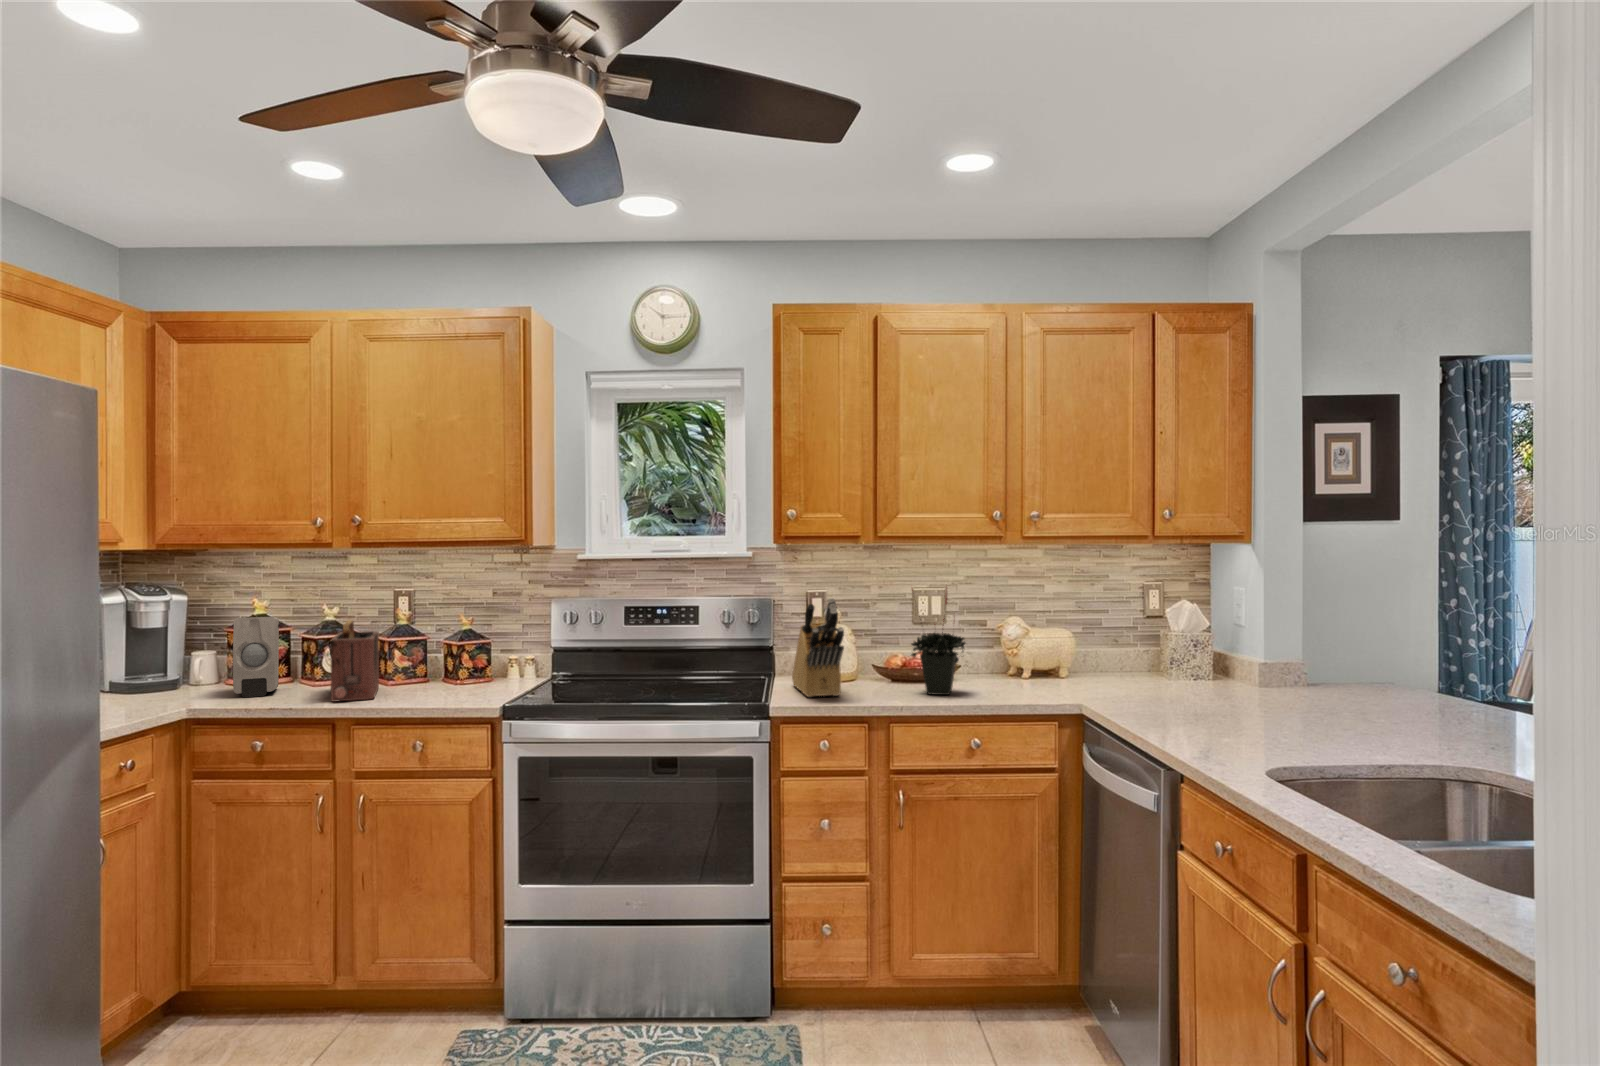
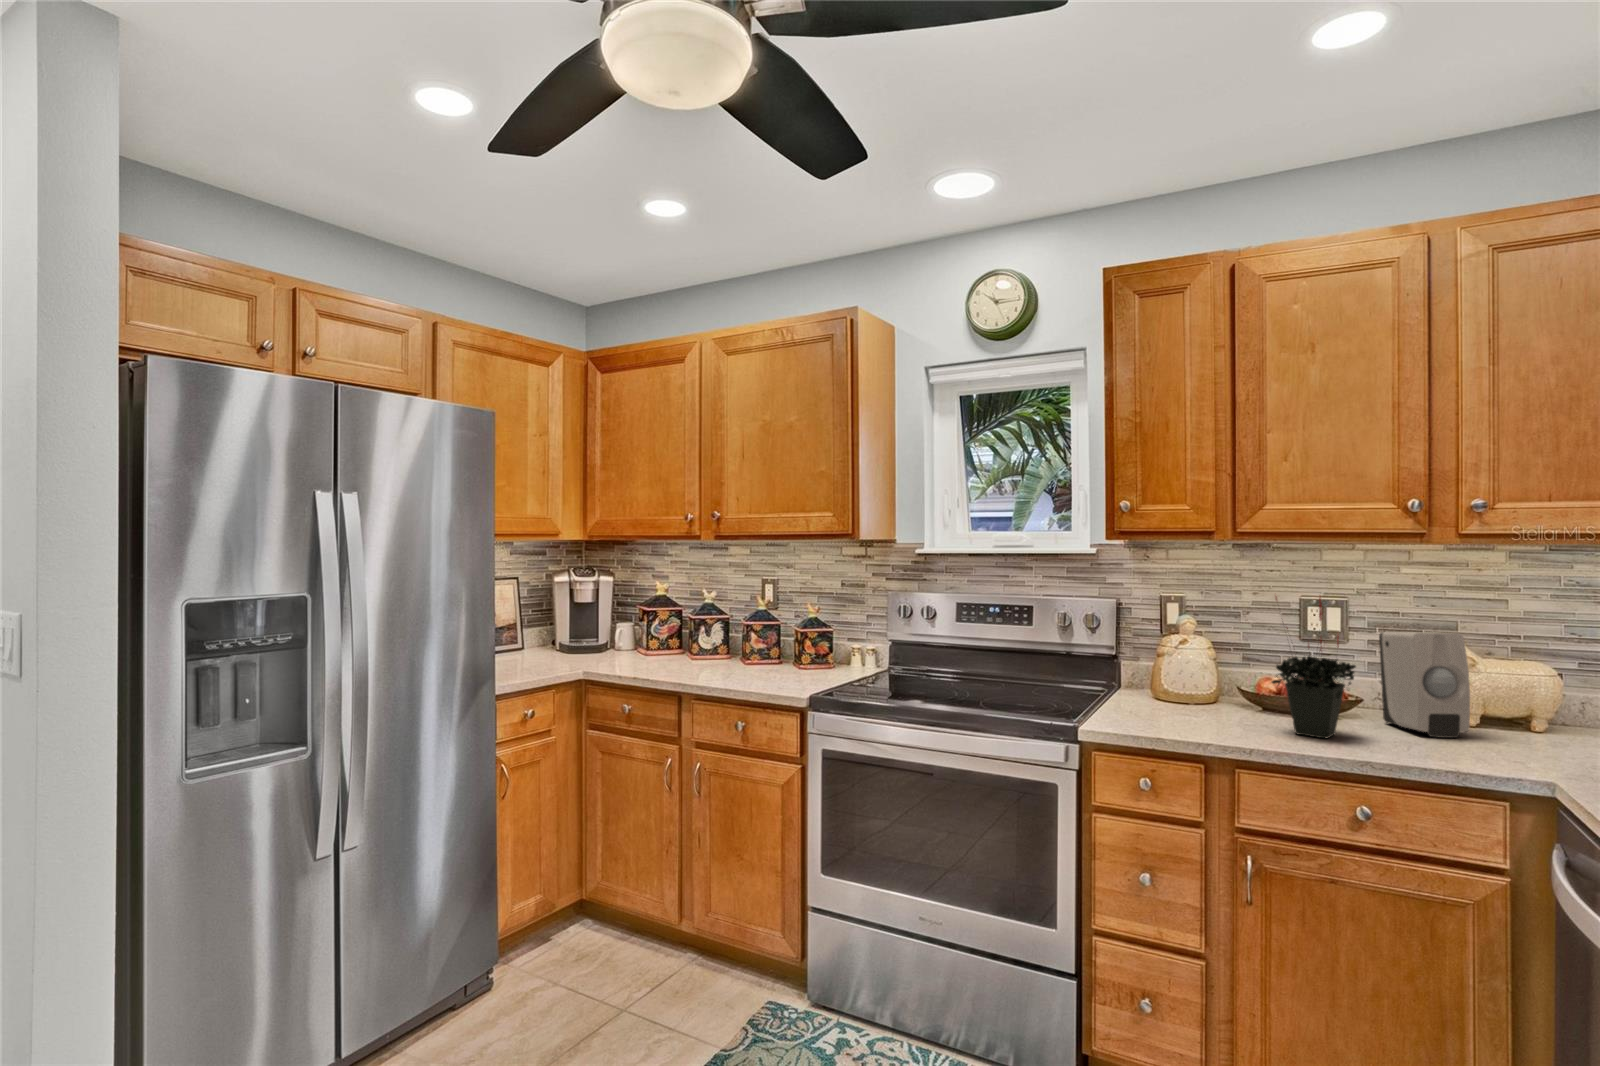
knife block: present [792,598,844,697] -> none [1126,605,1173,723]
soap dispenser: present [233,617,279,697] -> present [1379,632,1470,738]
toaster: present [331,620,379,702] -> none [684,604,735,677]

